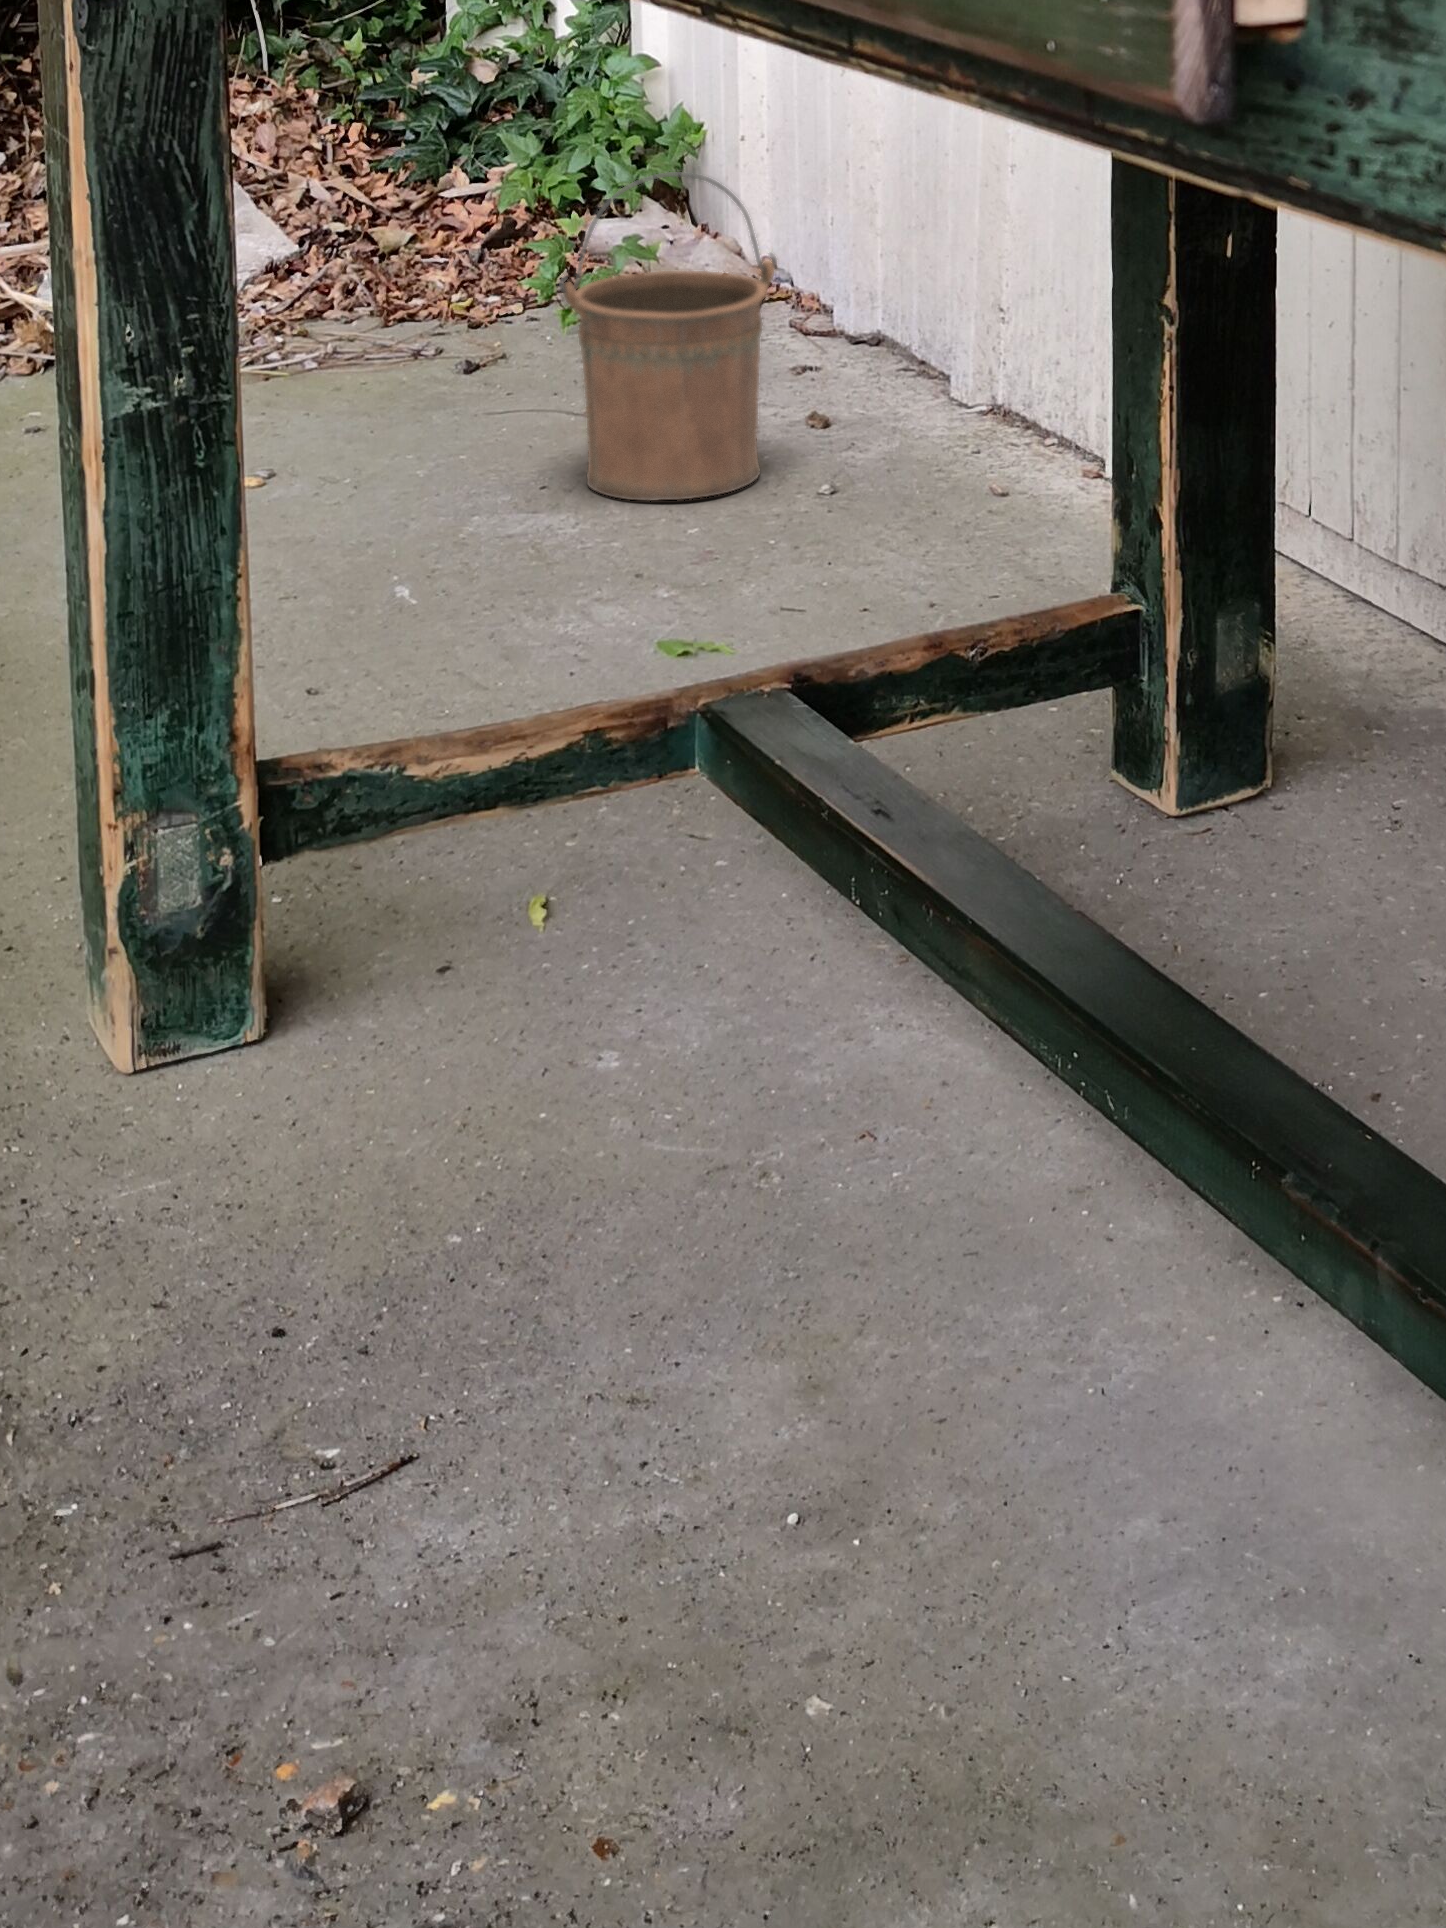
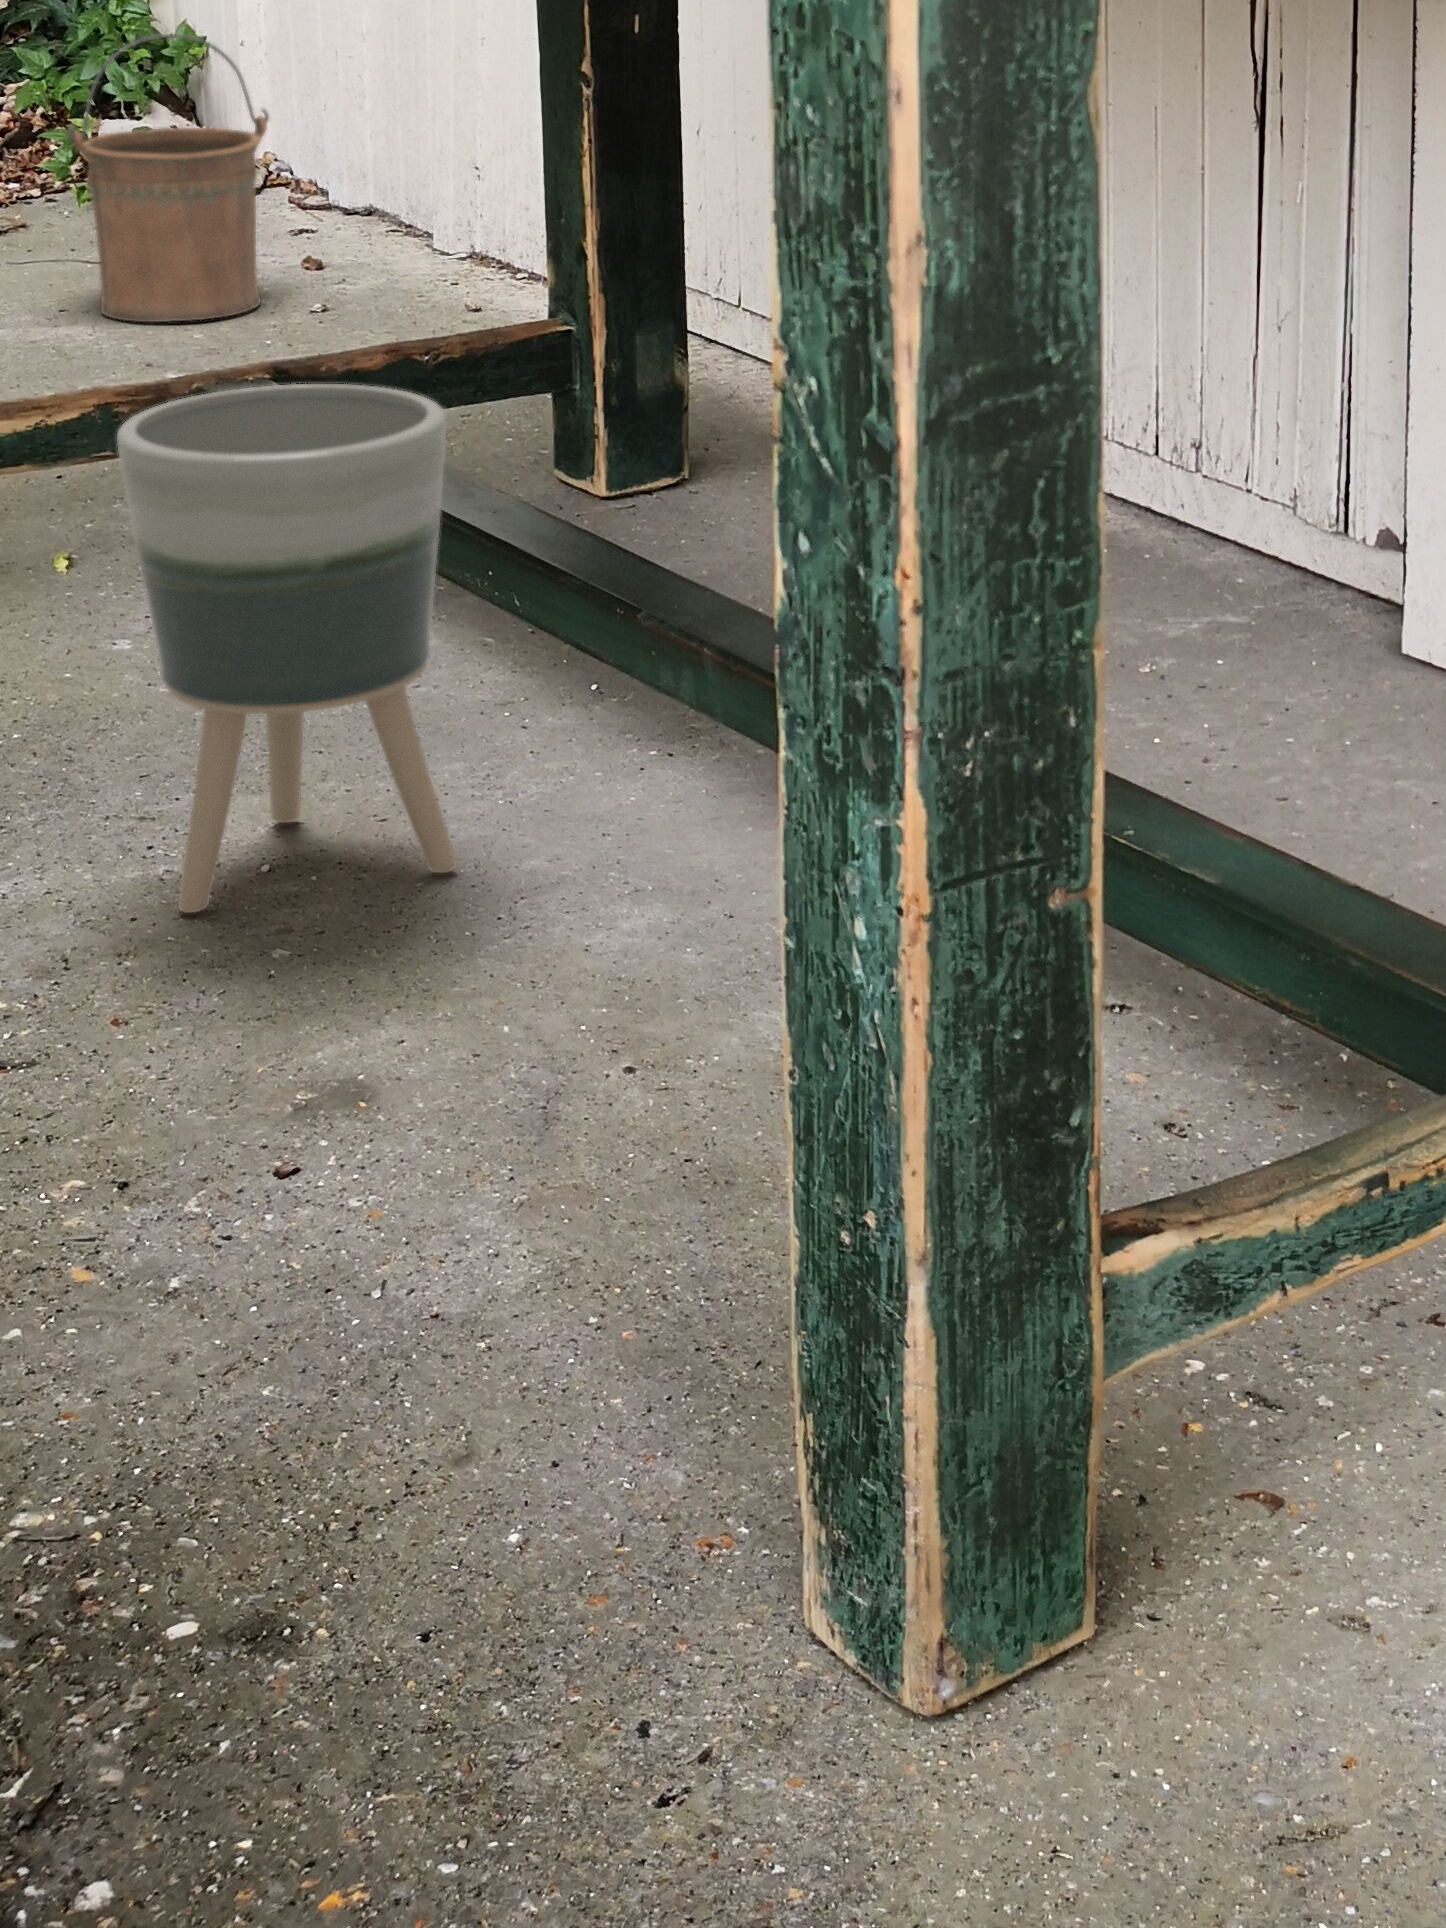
planter: none [618,841,1036,1593] -> present [117,384,456,913]

